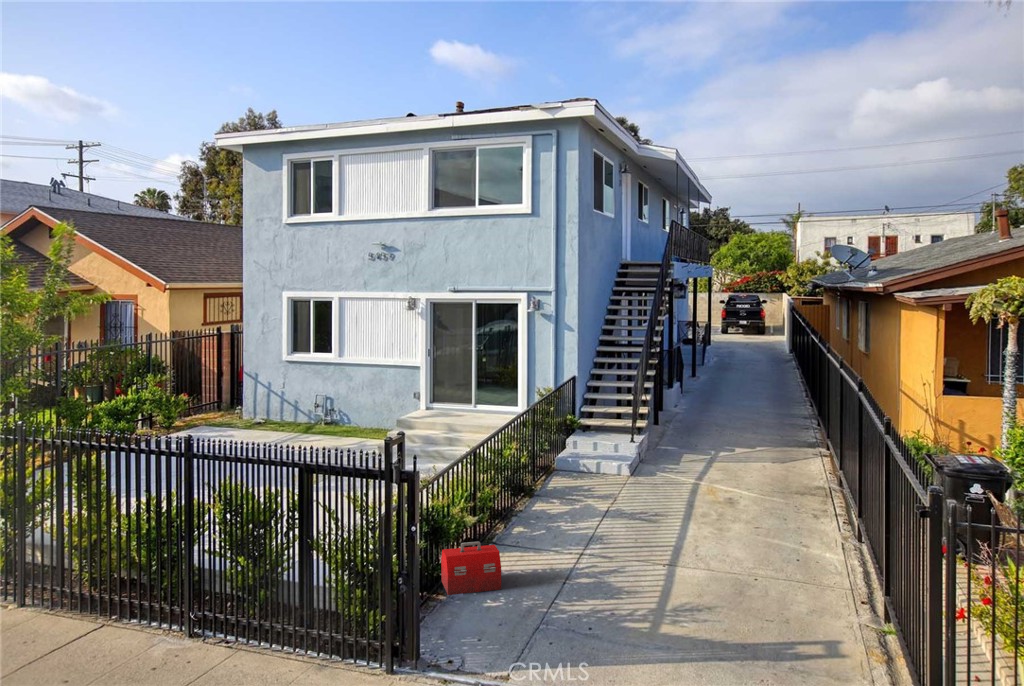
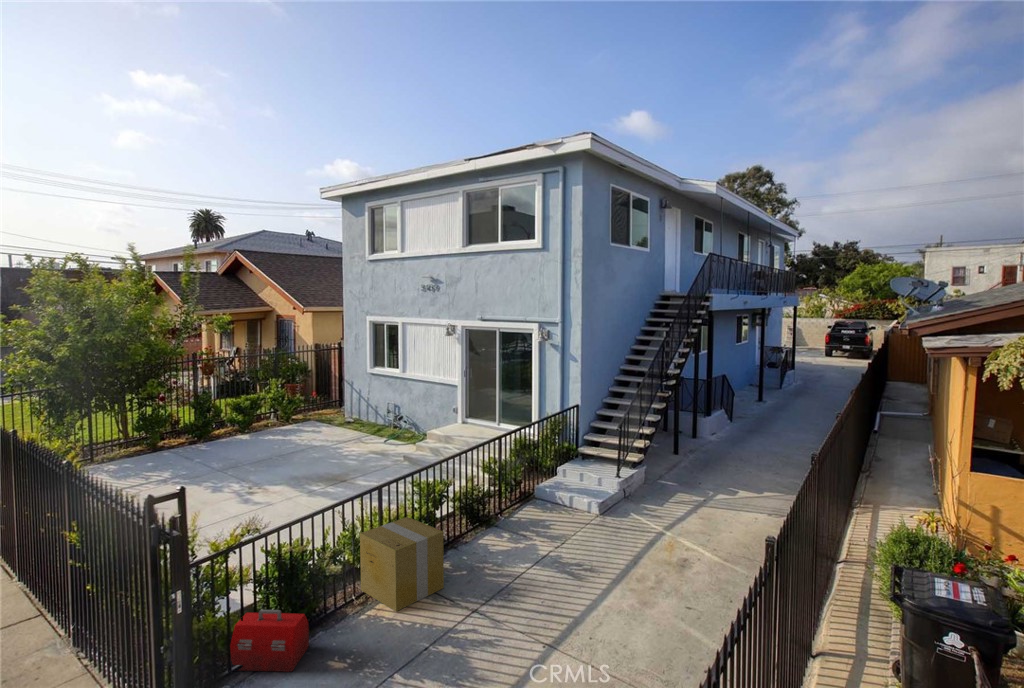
cardboard box: none [487,474,559,549] -> present [360,517,444,611]

